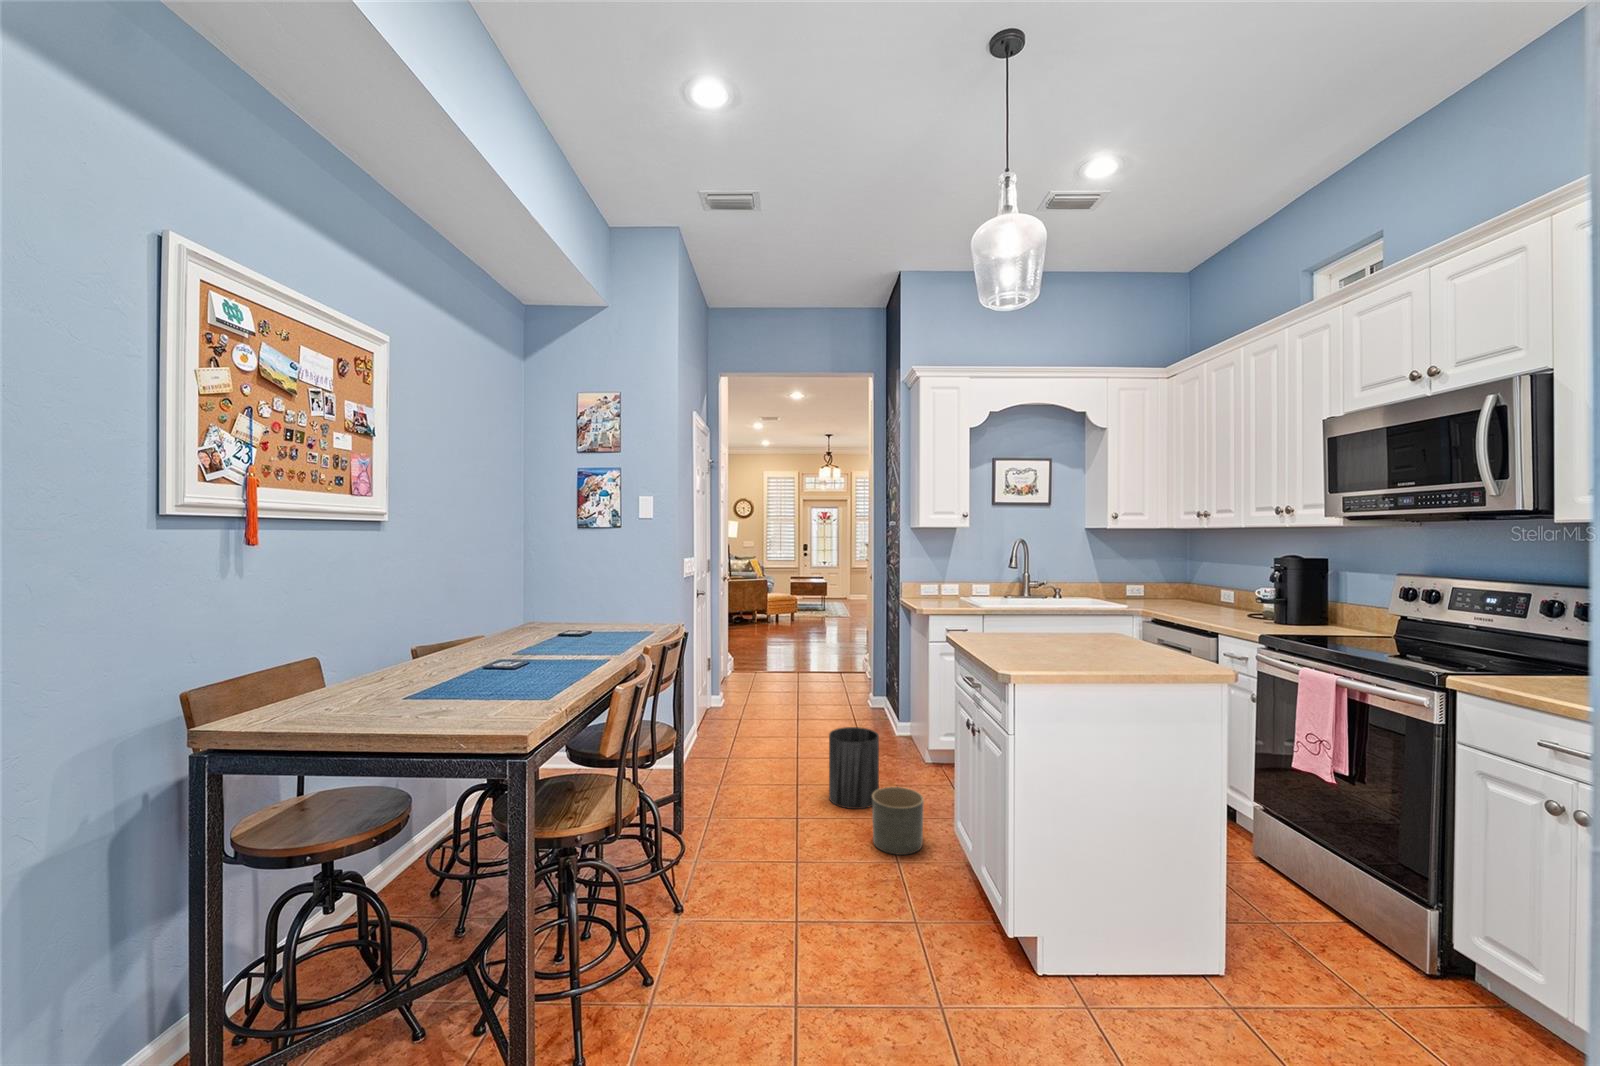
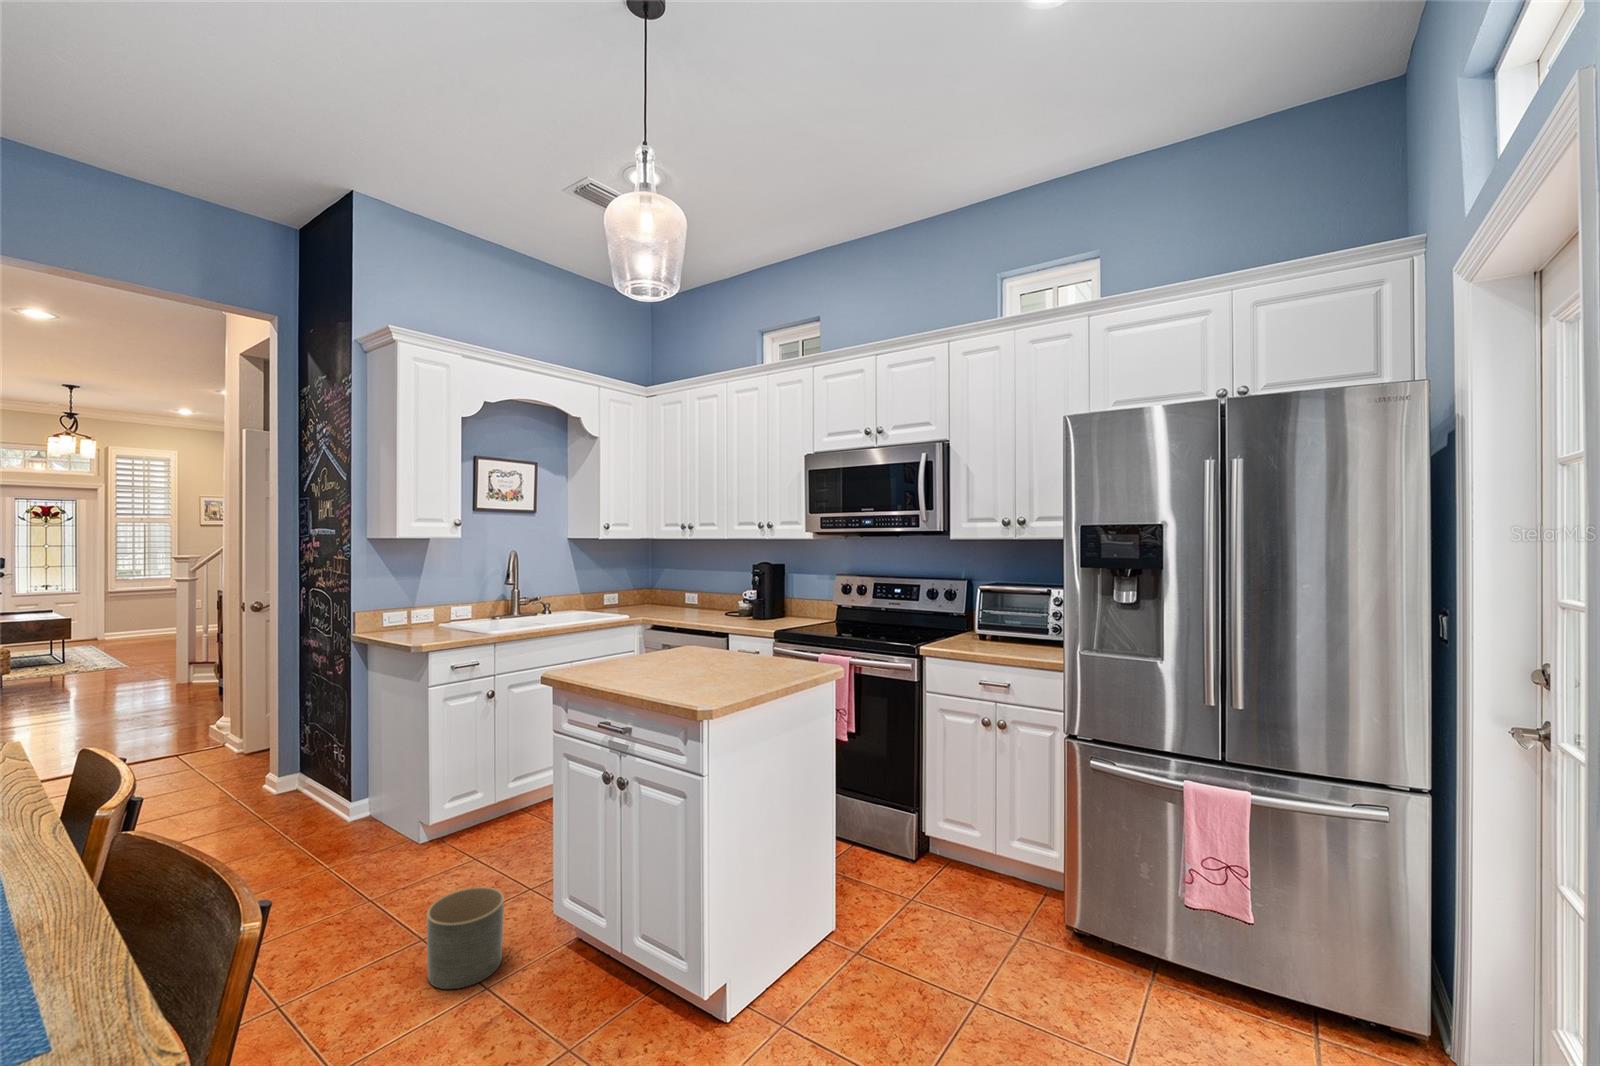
trash can: present [829,727,879,809] -> none [304,828,394,962]

